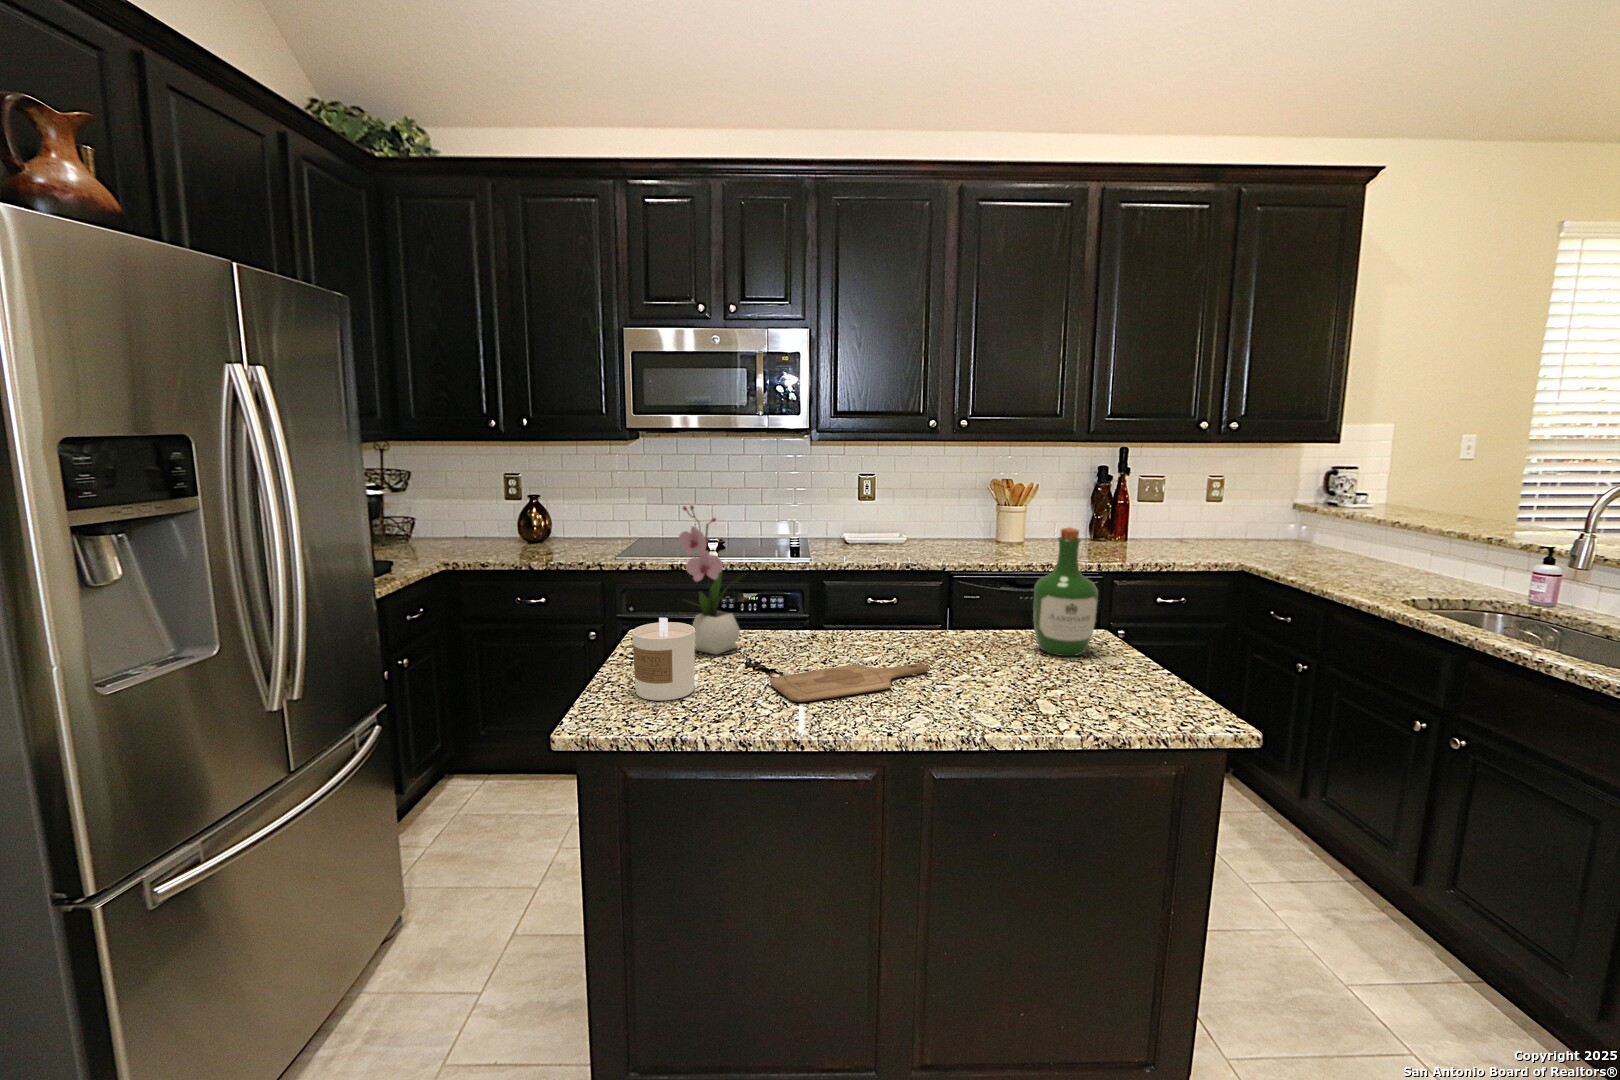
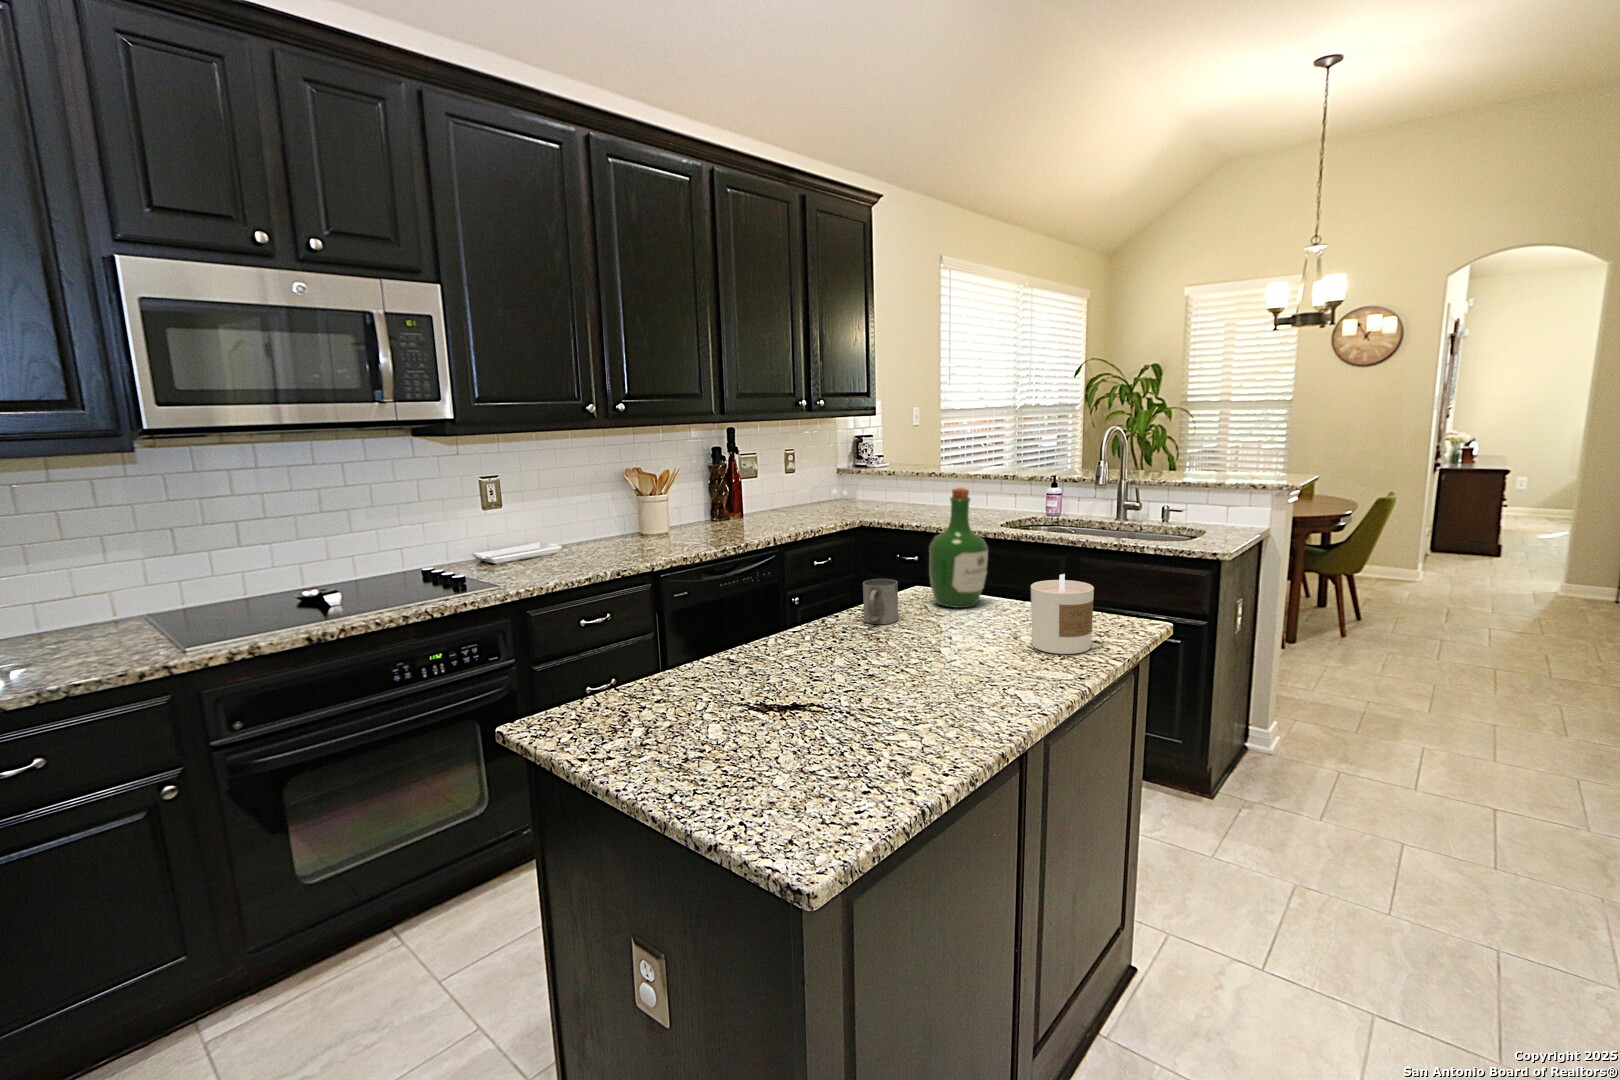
flower arrangement: present [679,505,740,655] -> none [675,508,743,703]
mug: none [932,603,978,647] -> present [863,579,898,624]
candle: present [632,618,695,701] -> present [1031,574,1094,654]
cutting board: present [770,663,929,702] -> none [870,640,963,704]

